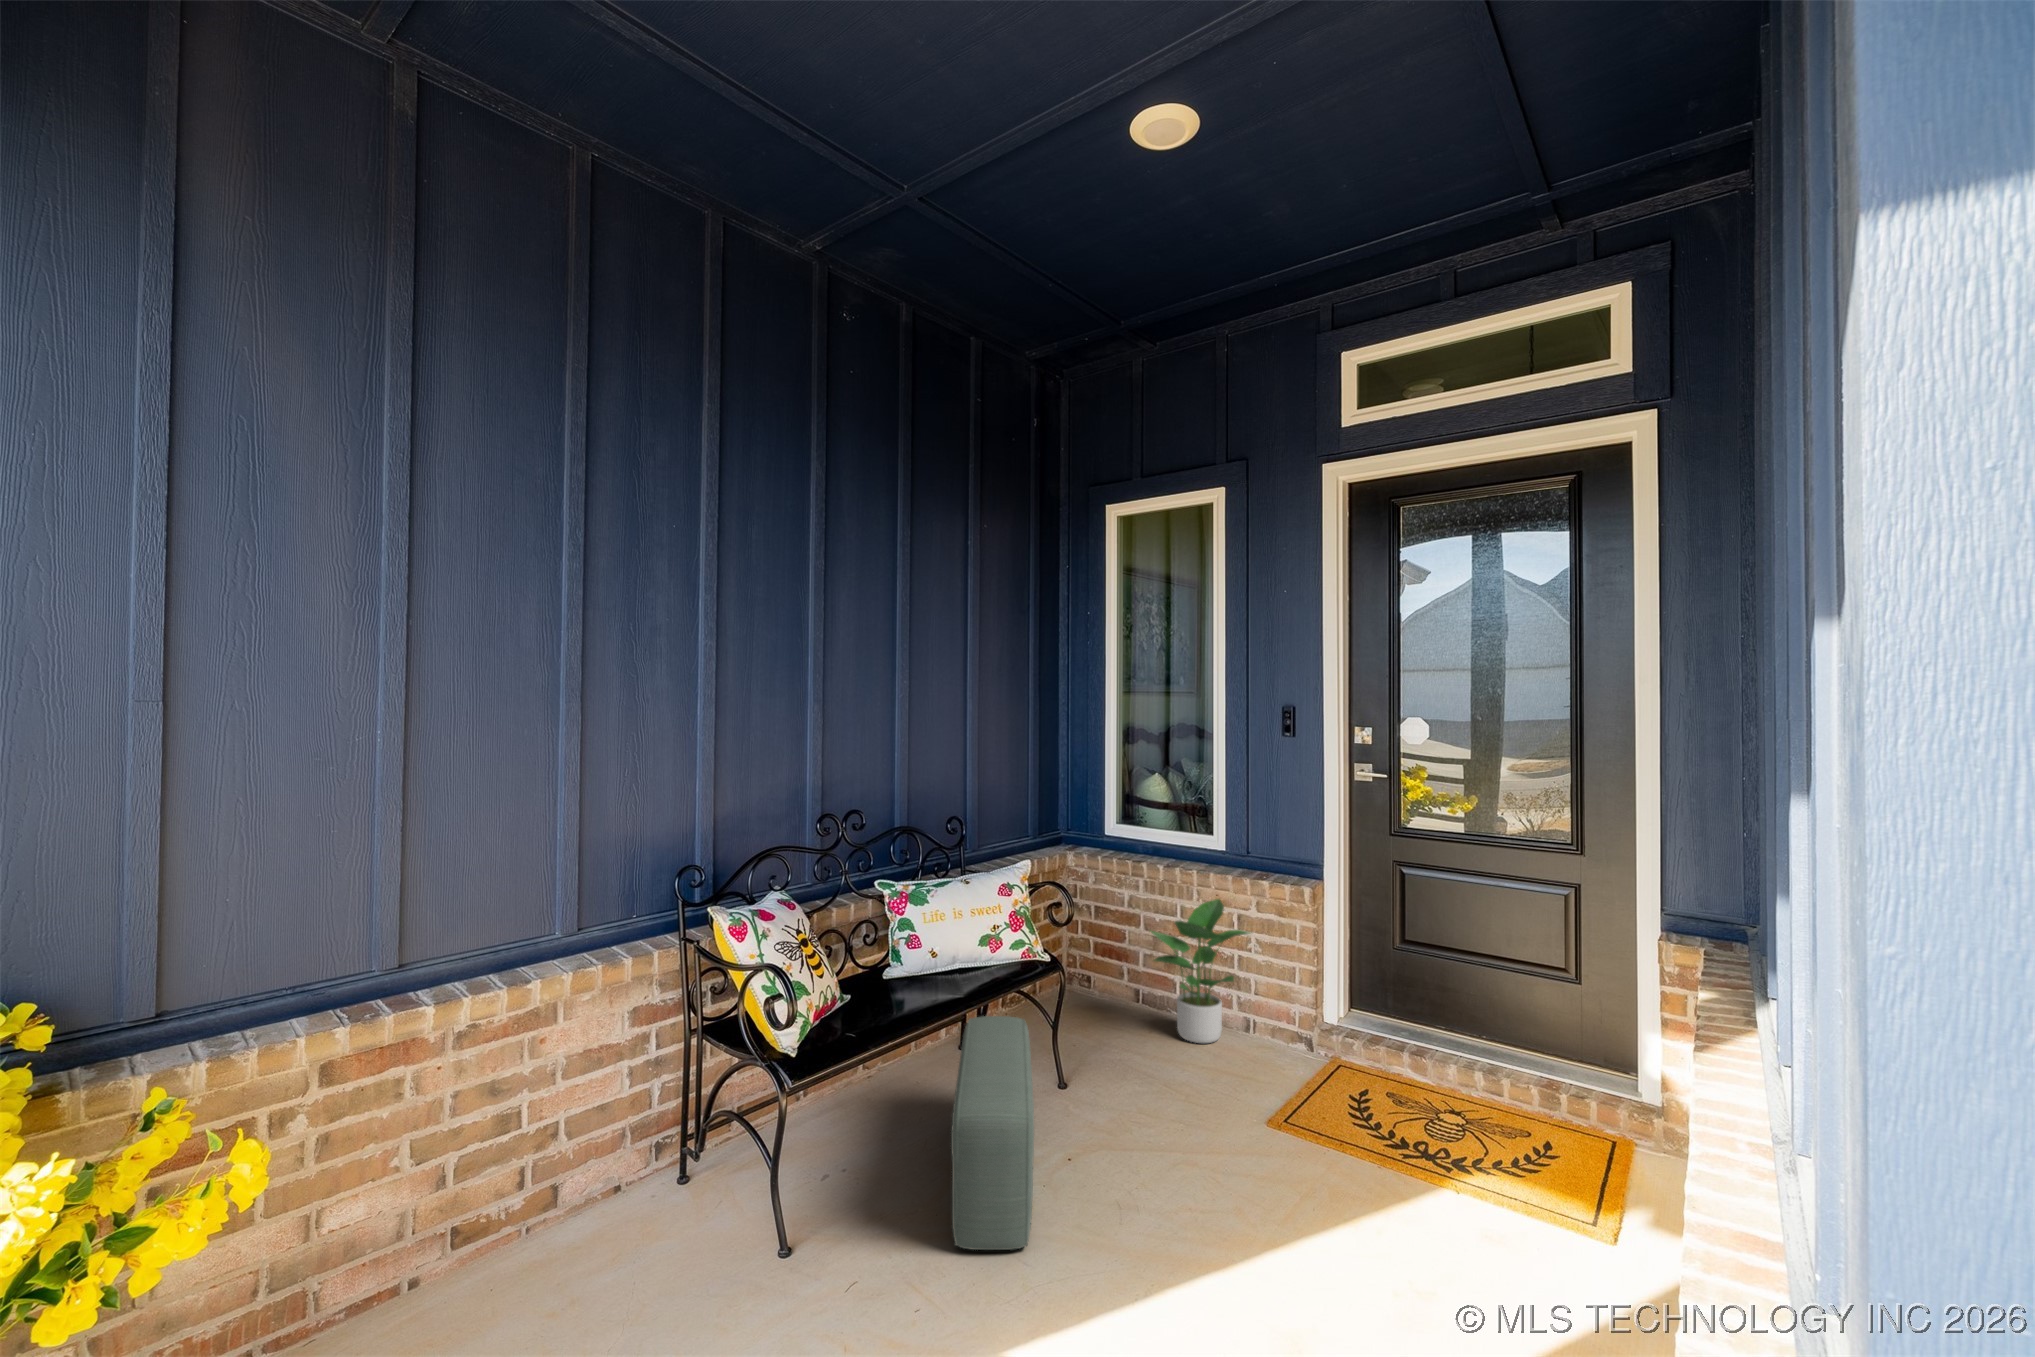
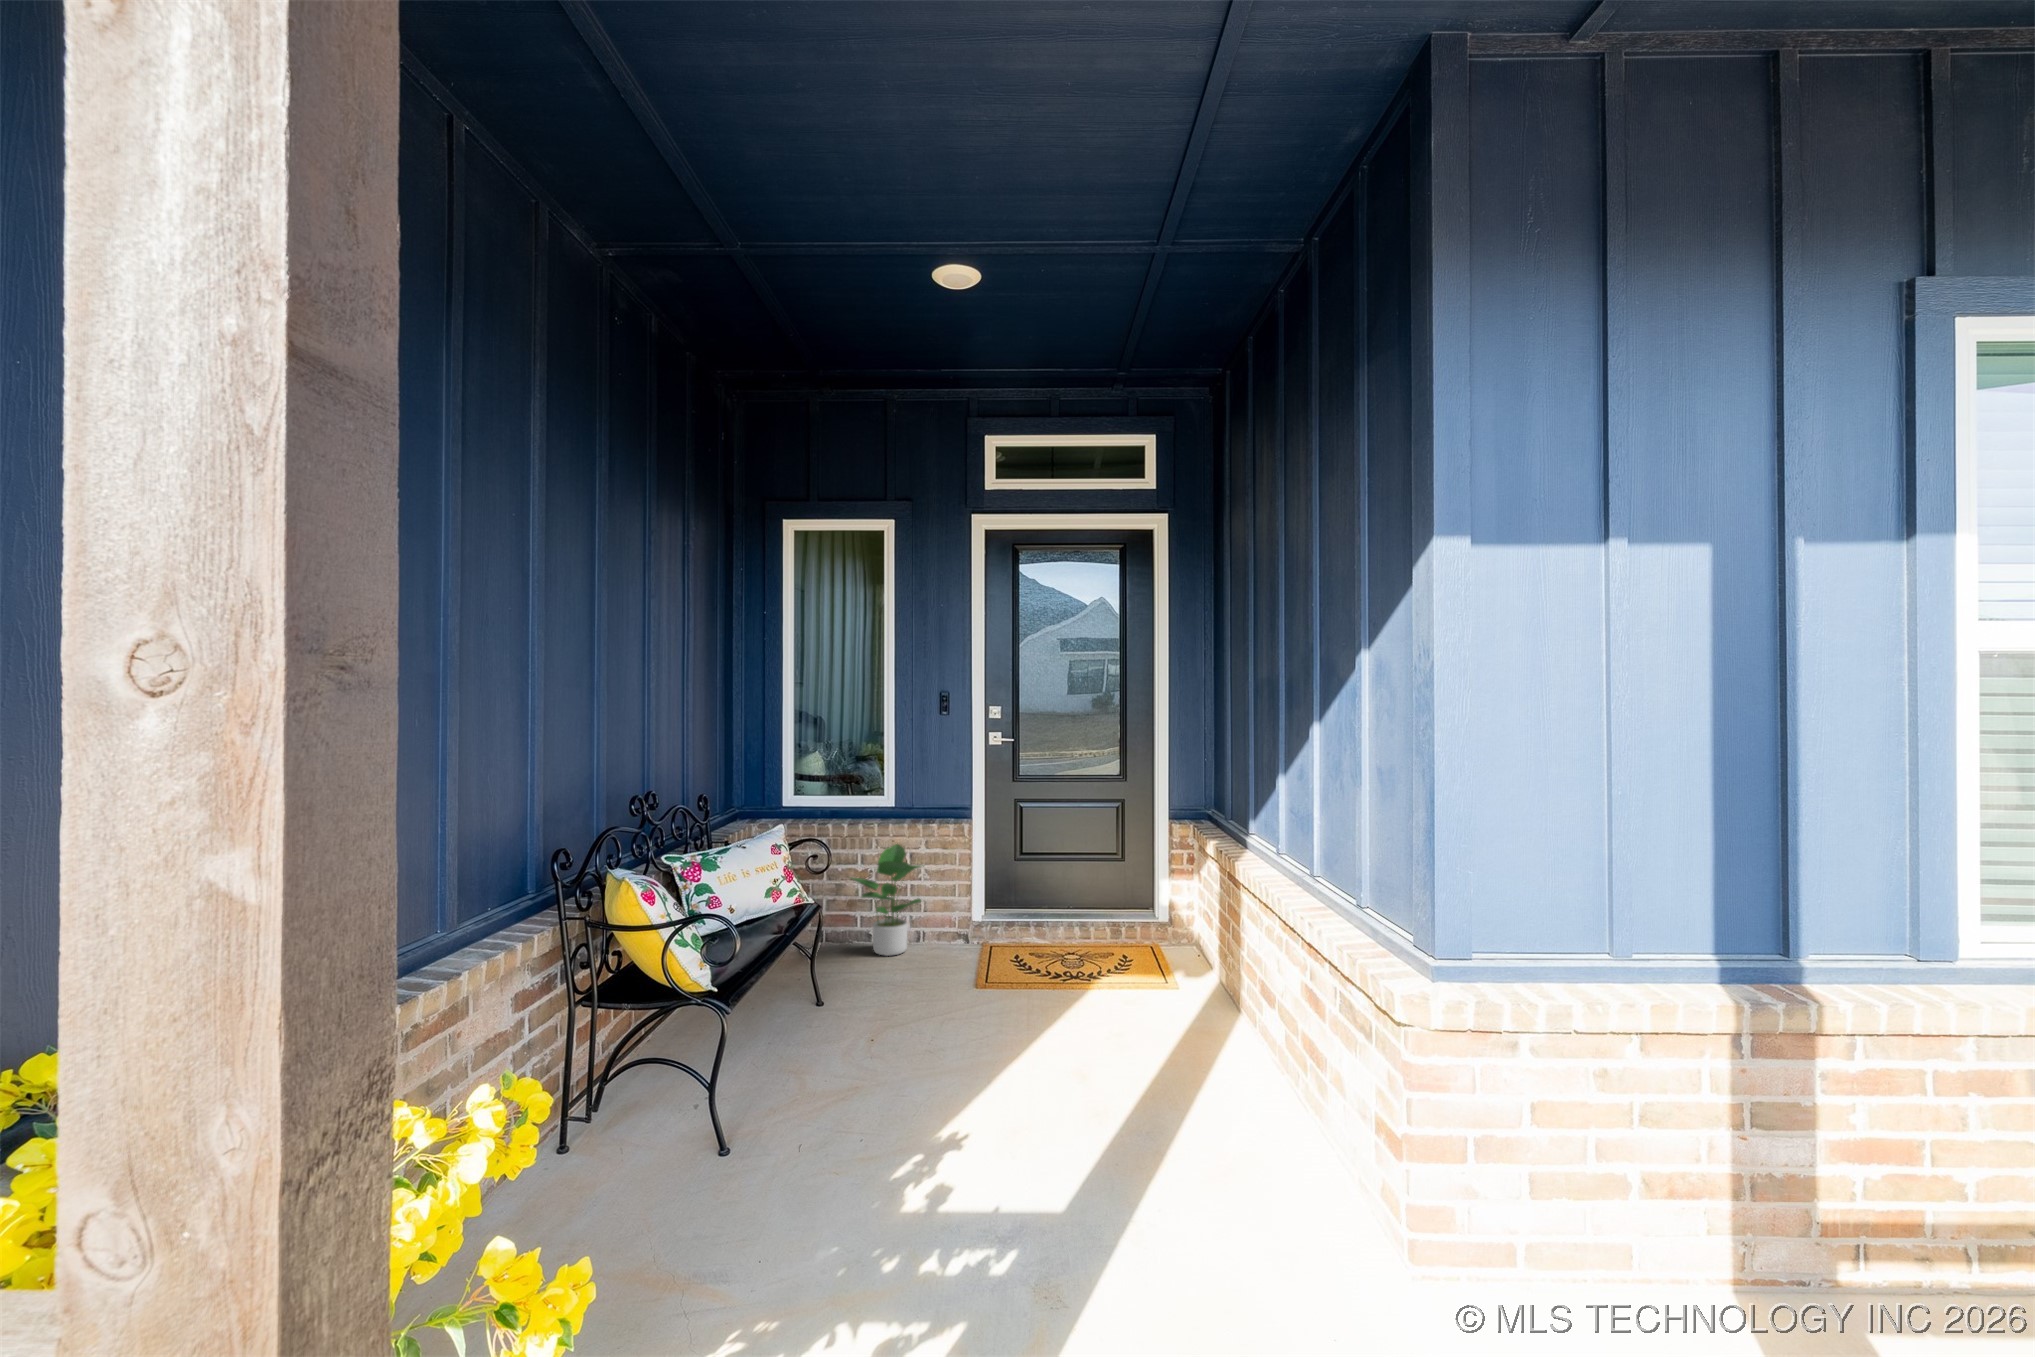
pouf: present [951,1016,1034,1250] -> none [772,946,898,1093]

